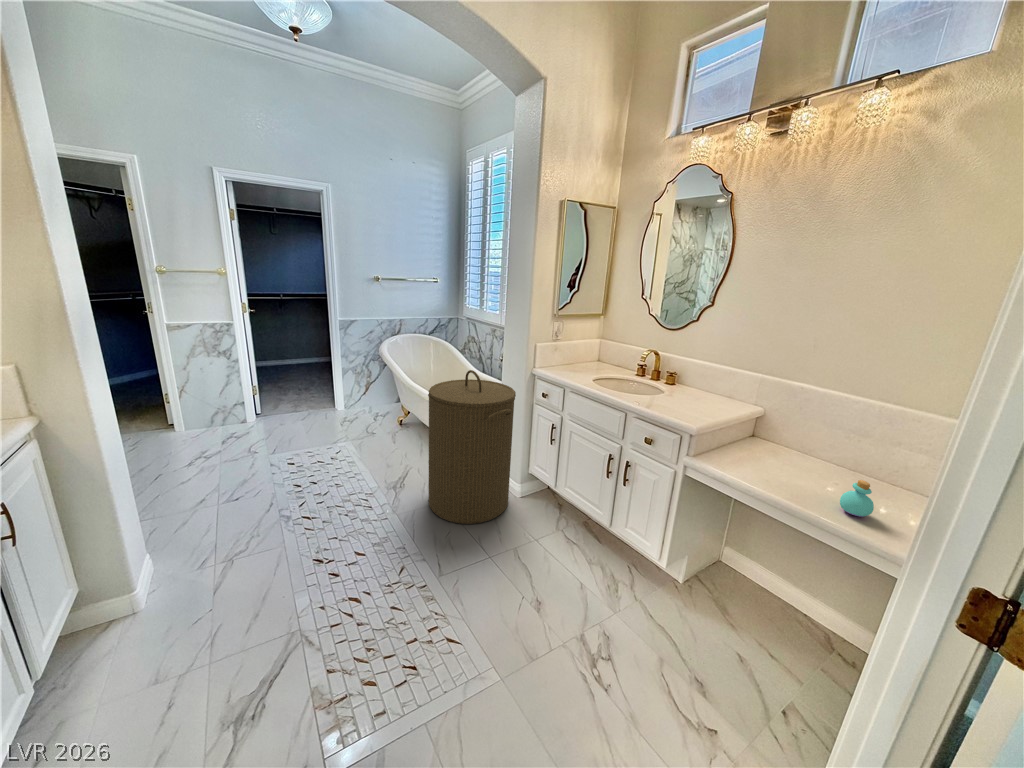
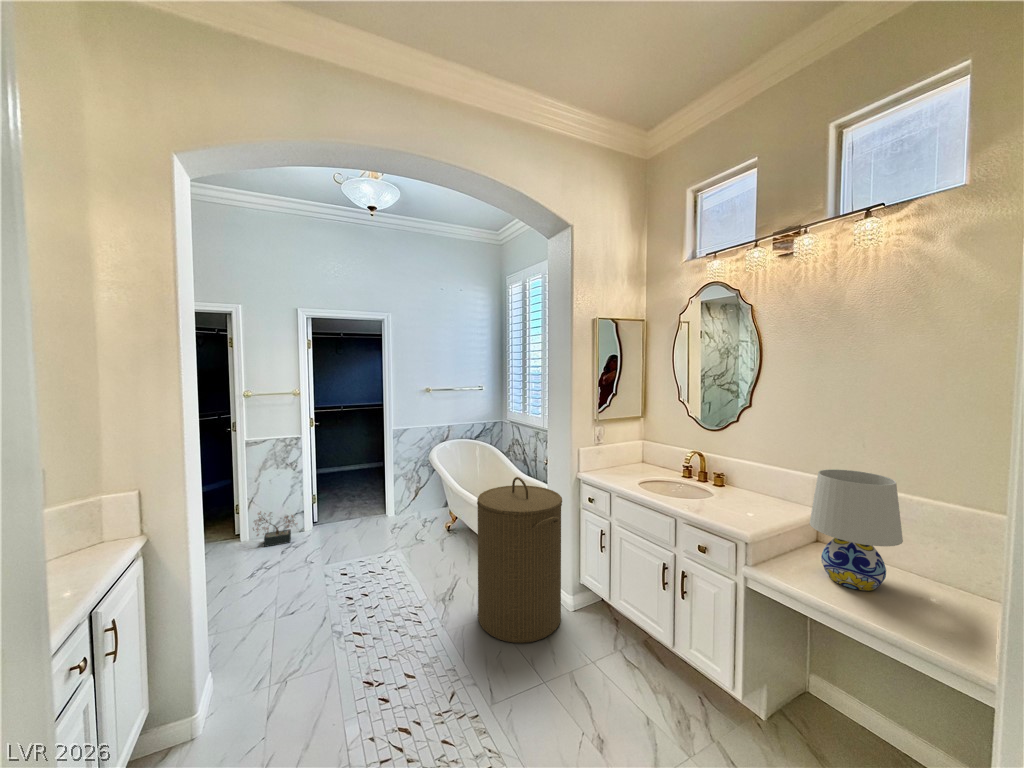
table lamp: none [754,367,843,477] -> present [810,469,903,591]
decorative plant: none [187,400,239,437] -> present [253,511,297,547]
perfume bottle: present [840,480,874,517] -> none [921,594,962,638]

